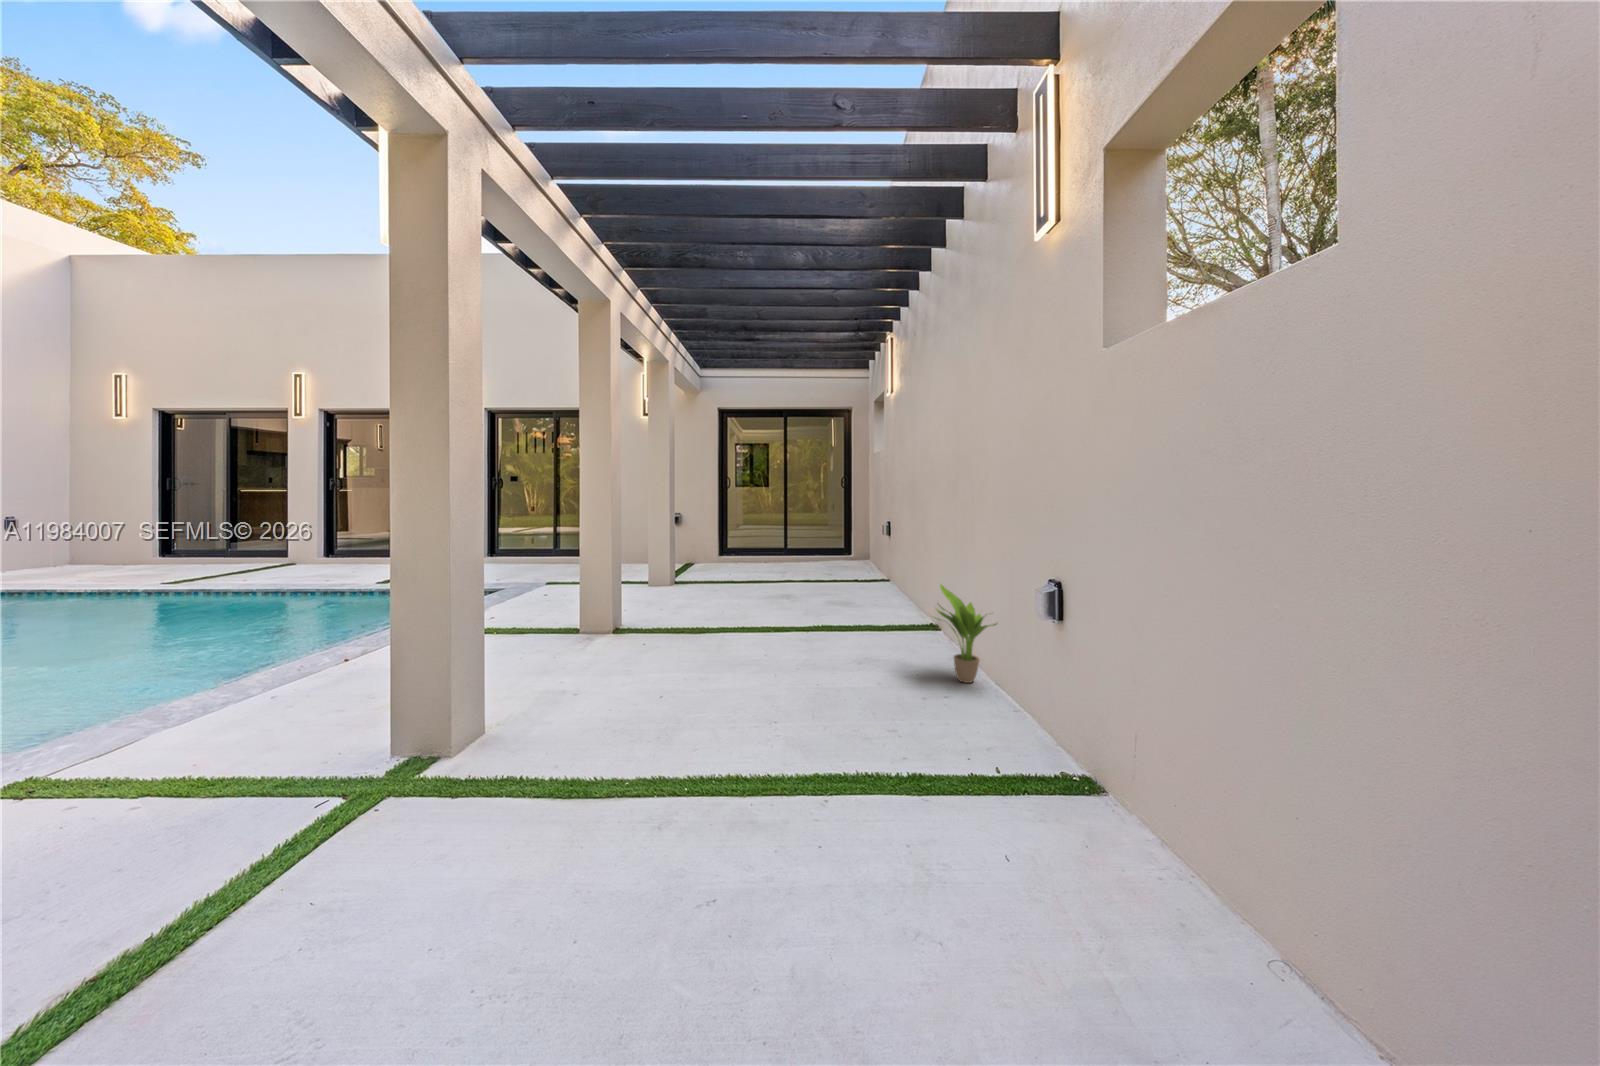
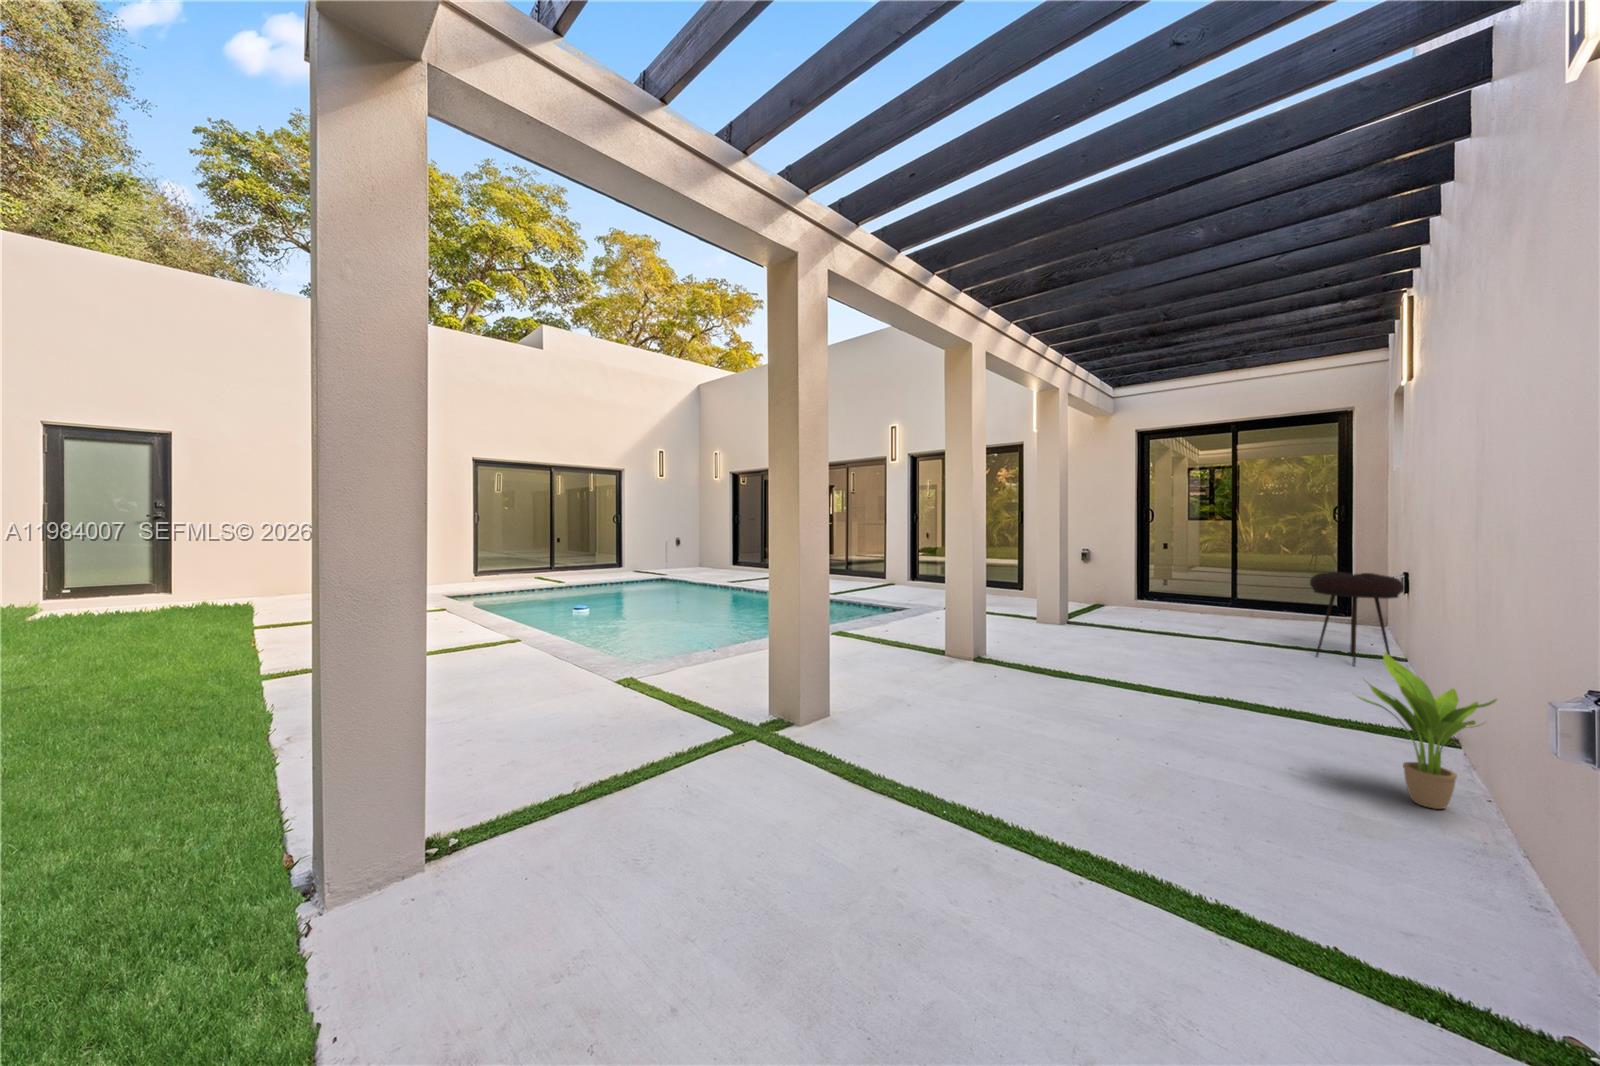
stool: none [846,526,894,590] -> present [1310,572,1404,666]

